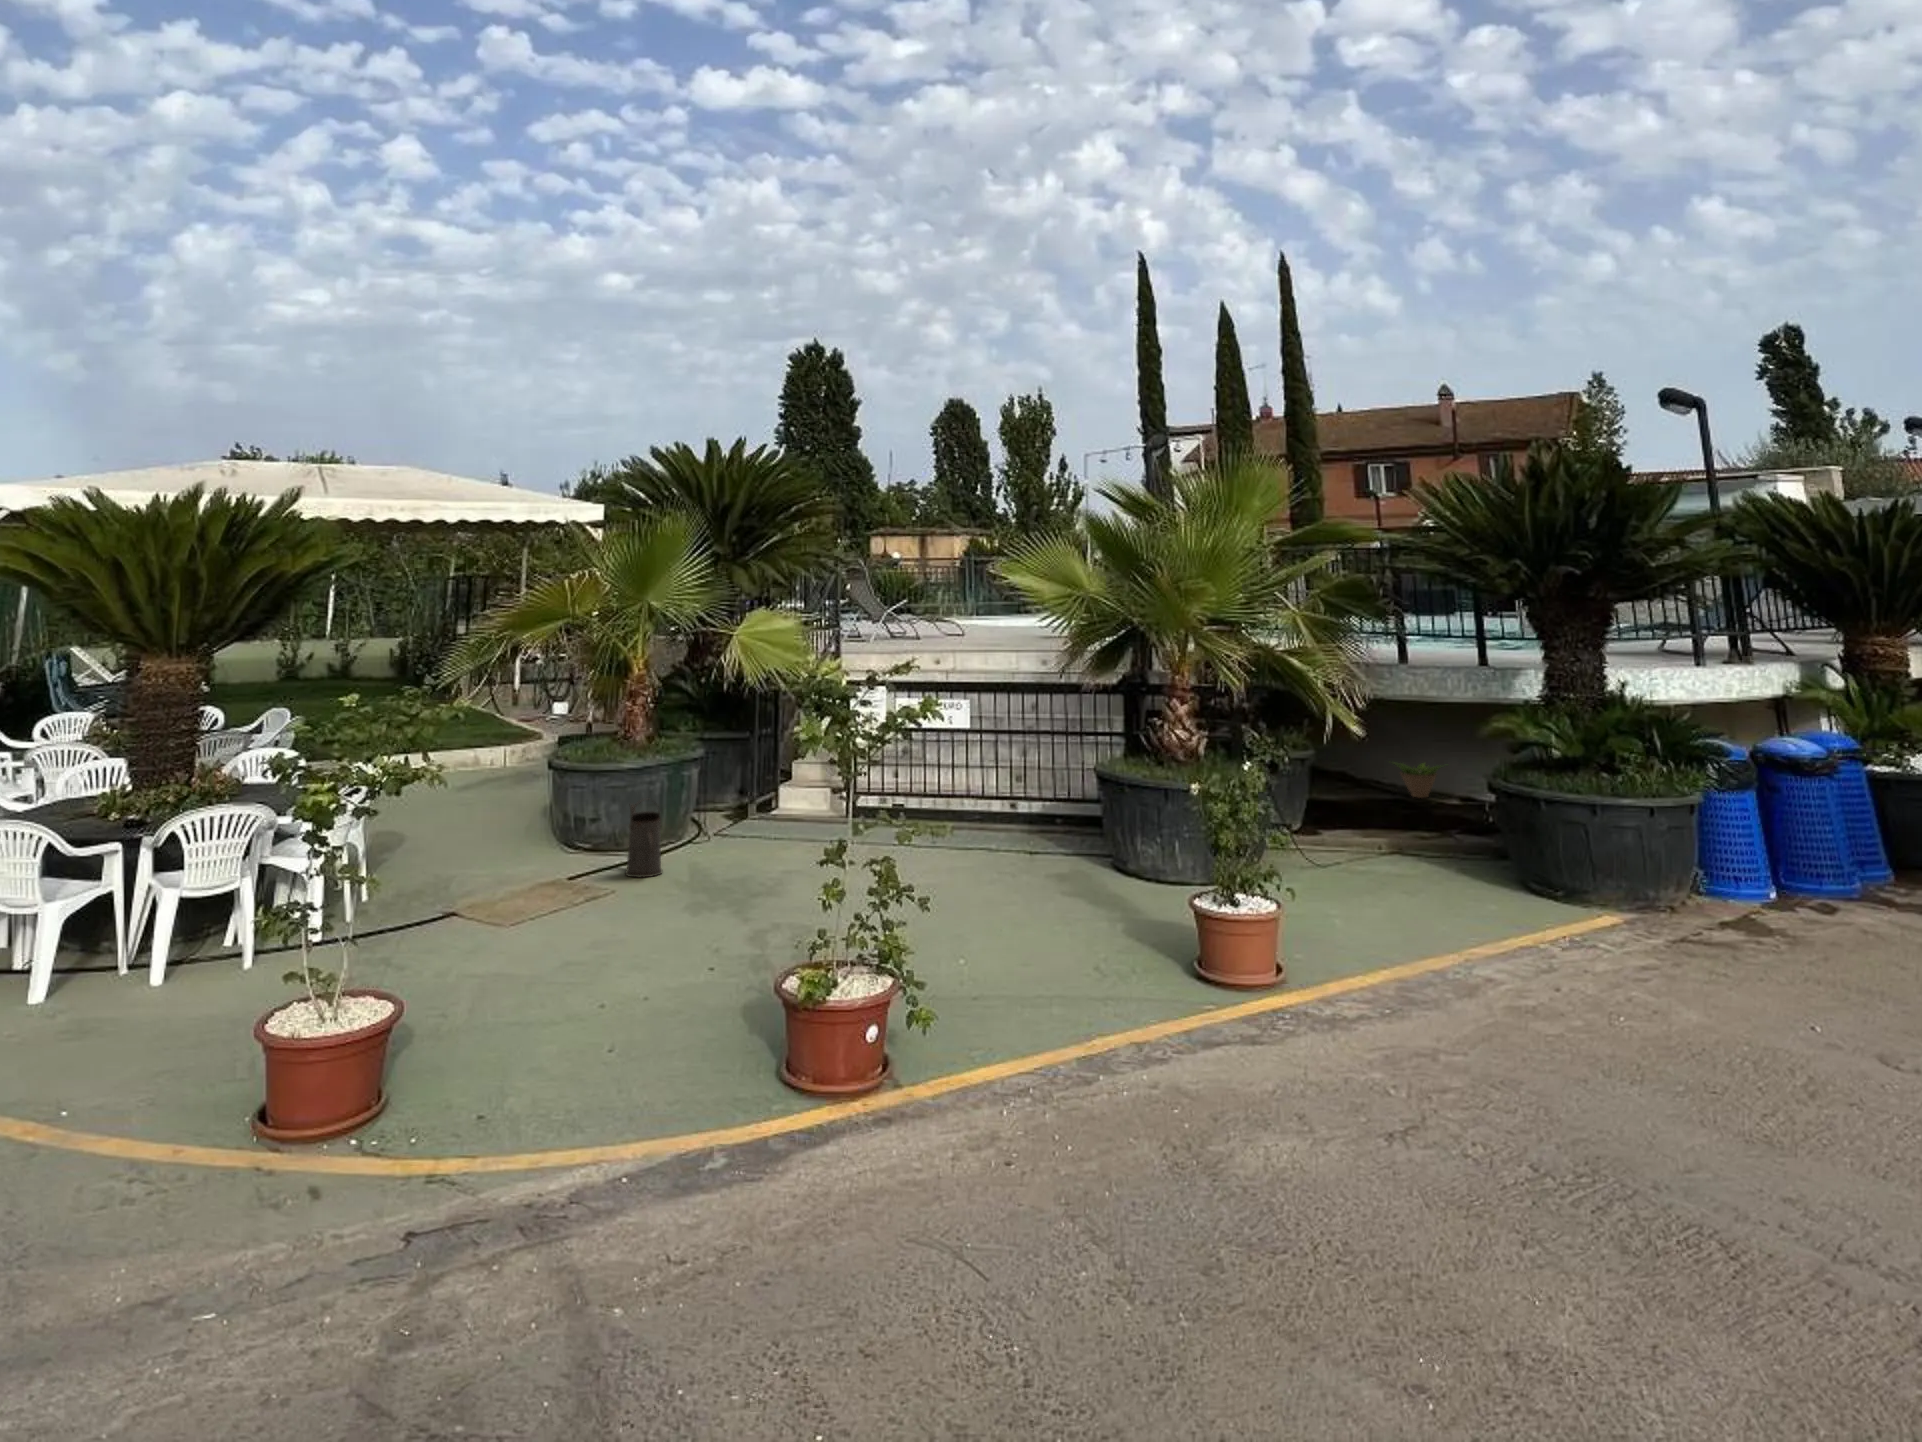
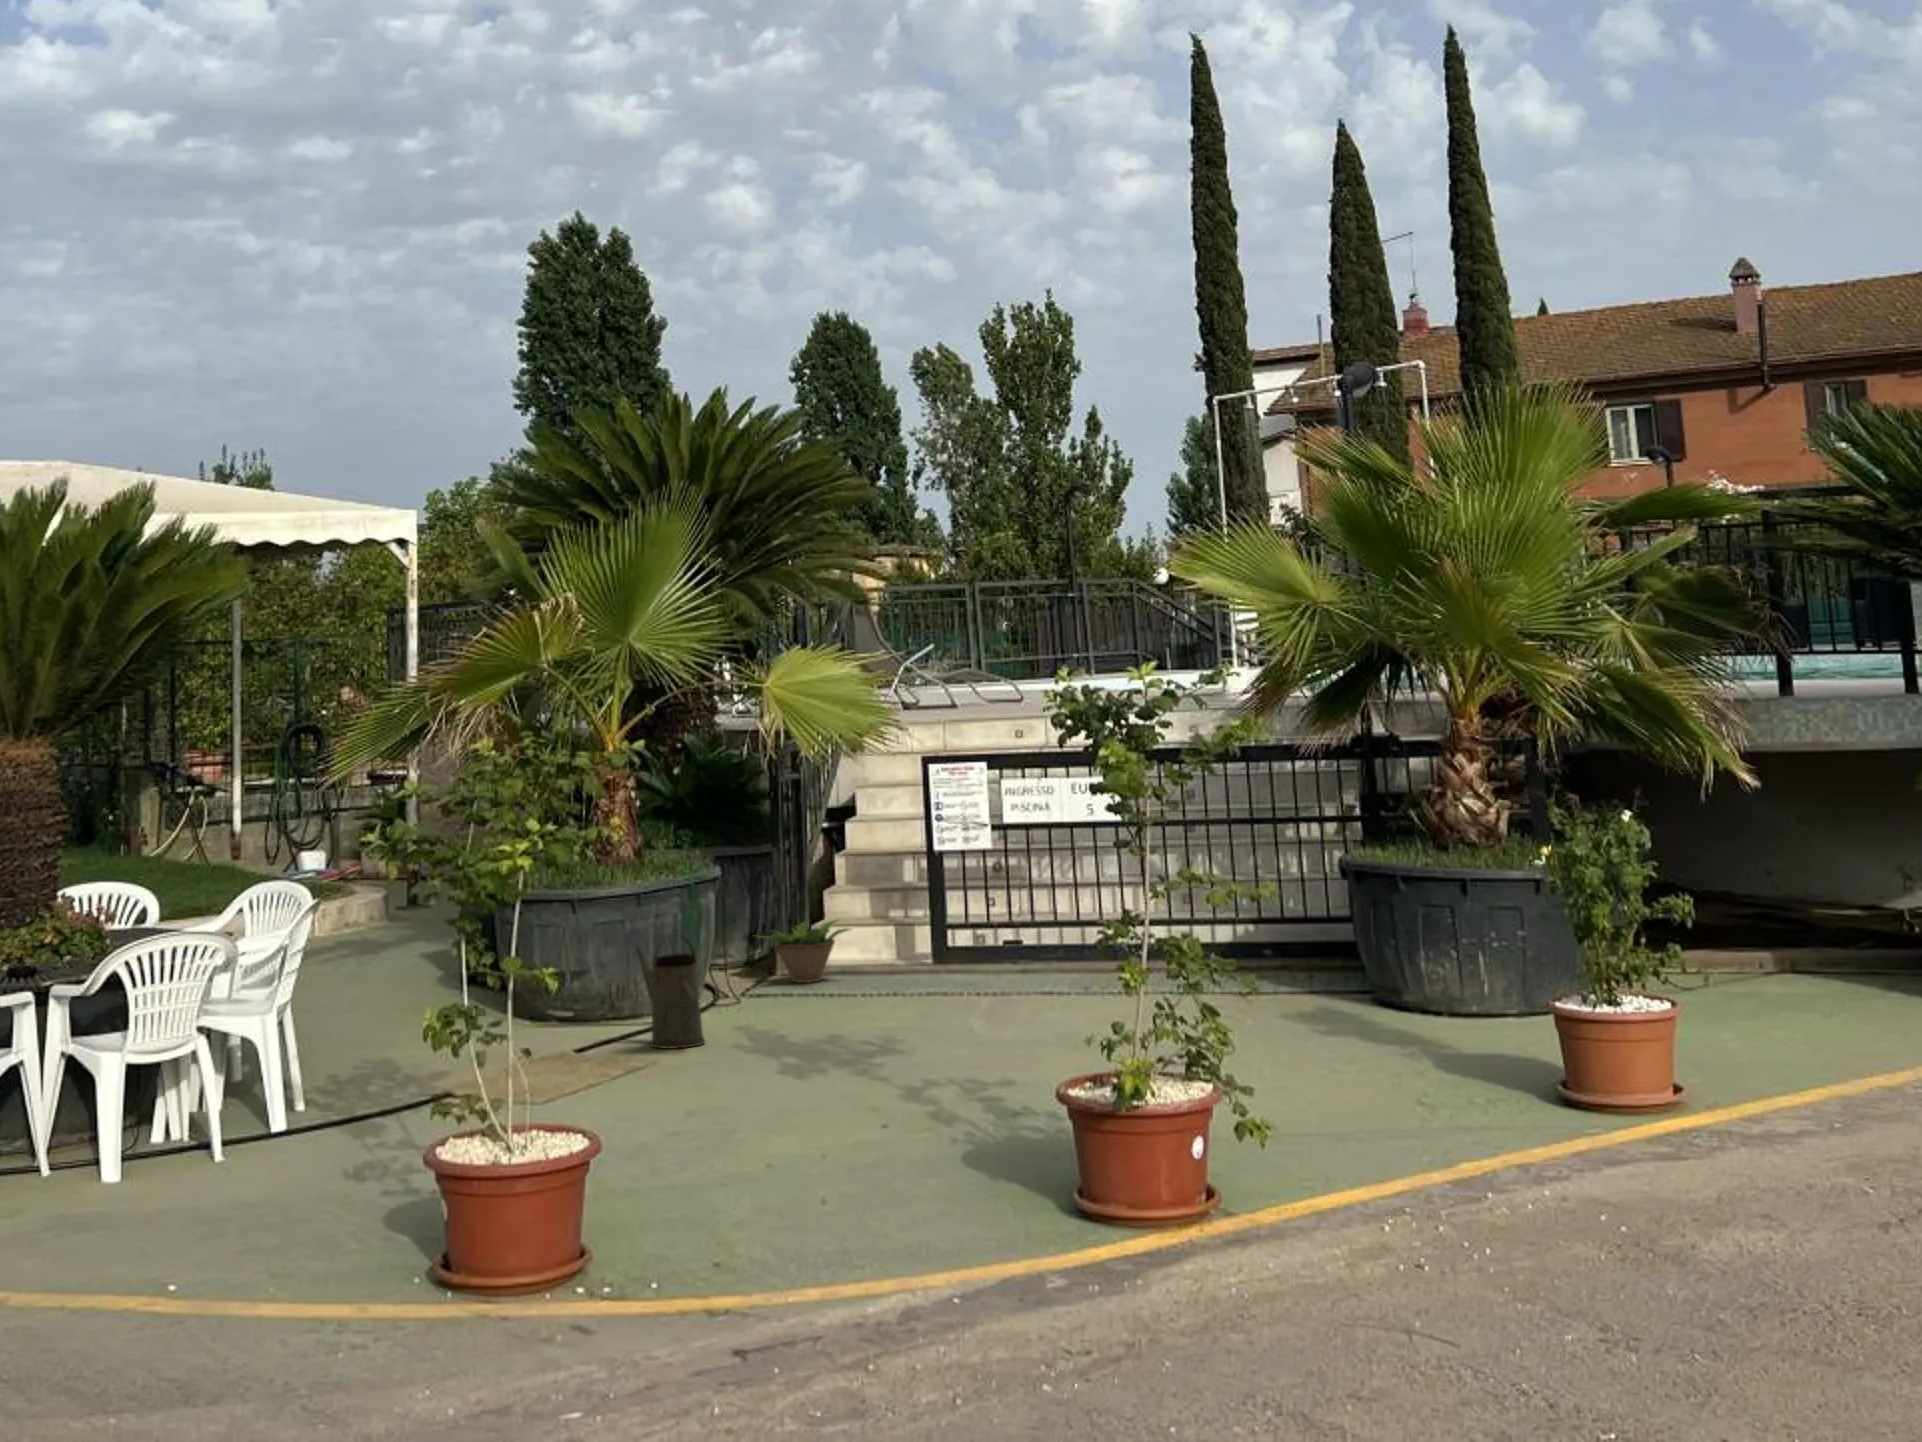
decorative plant: present [1396,763,1442,797] -> present [759,920,850,983]

